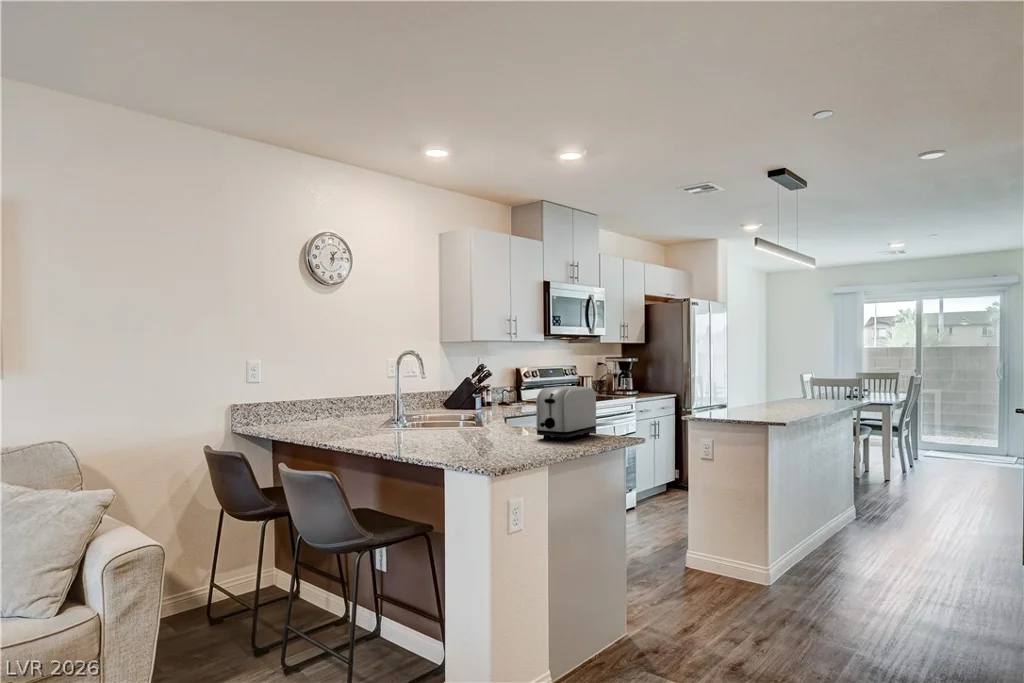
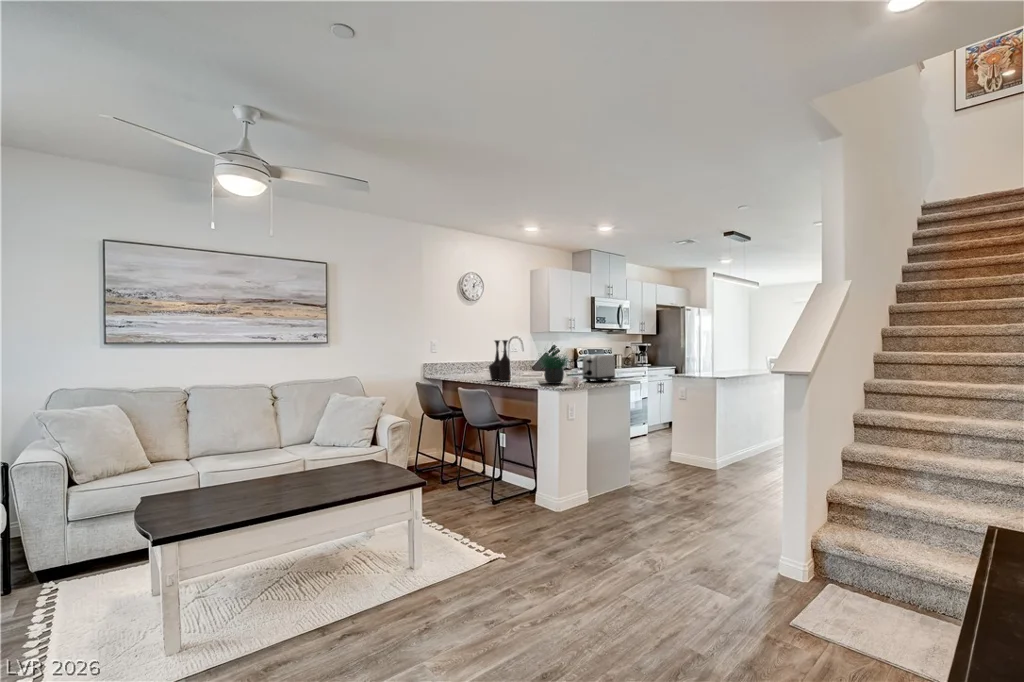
vase: none [352,360,395,444] -> present [489,340,511,382]
potted plant: none [434,360,522,449] -> present [539,353,568,384]

